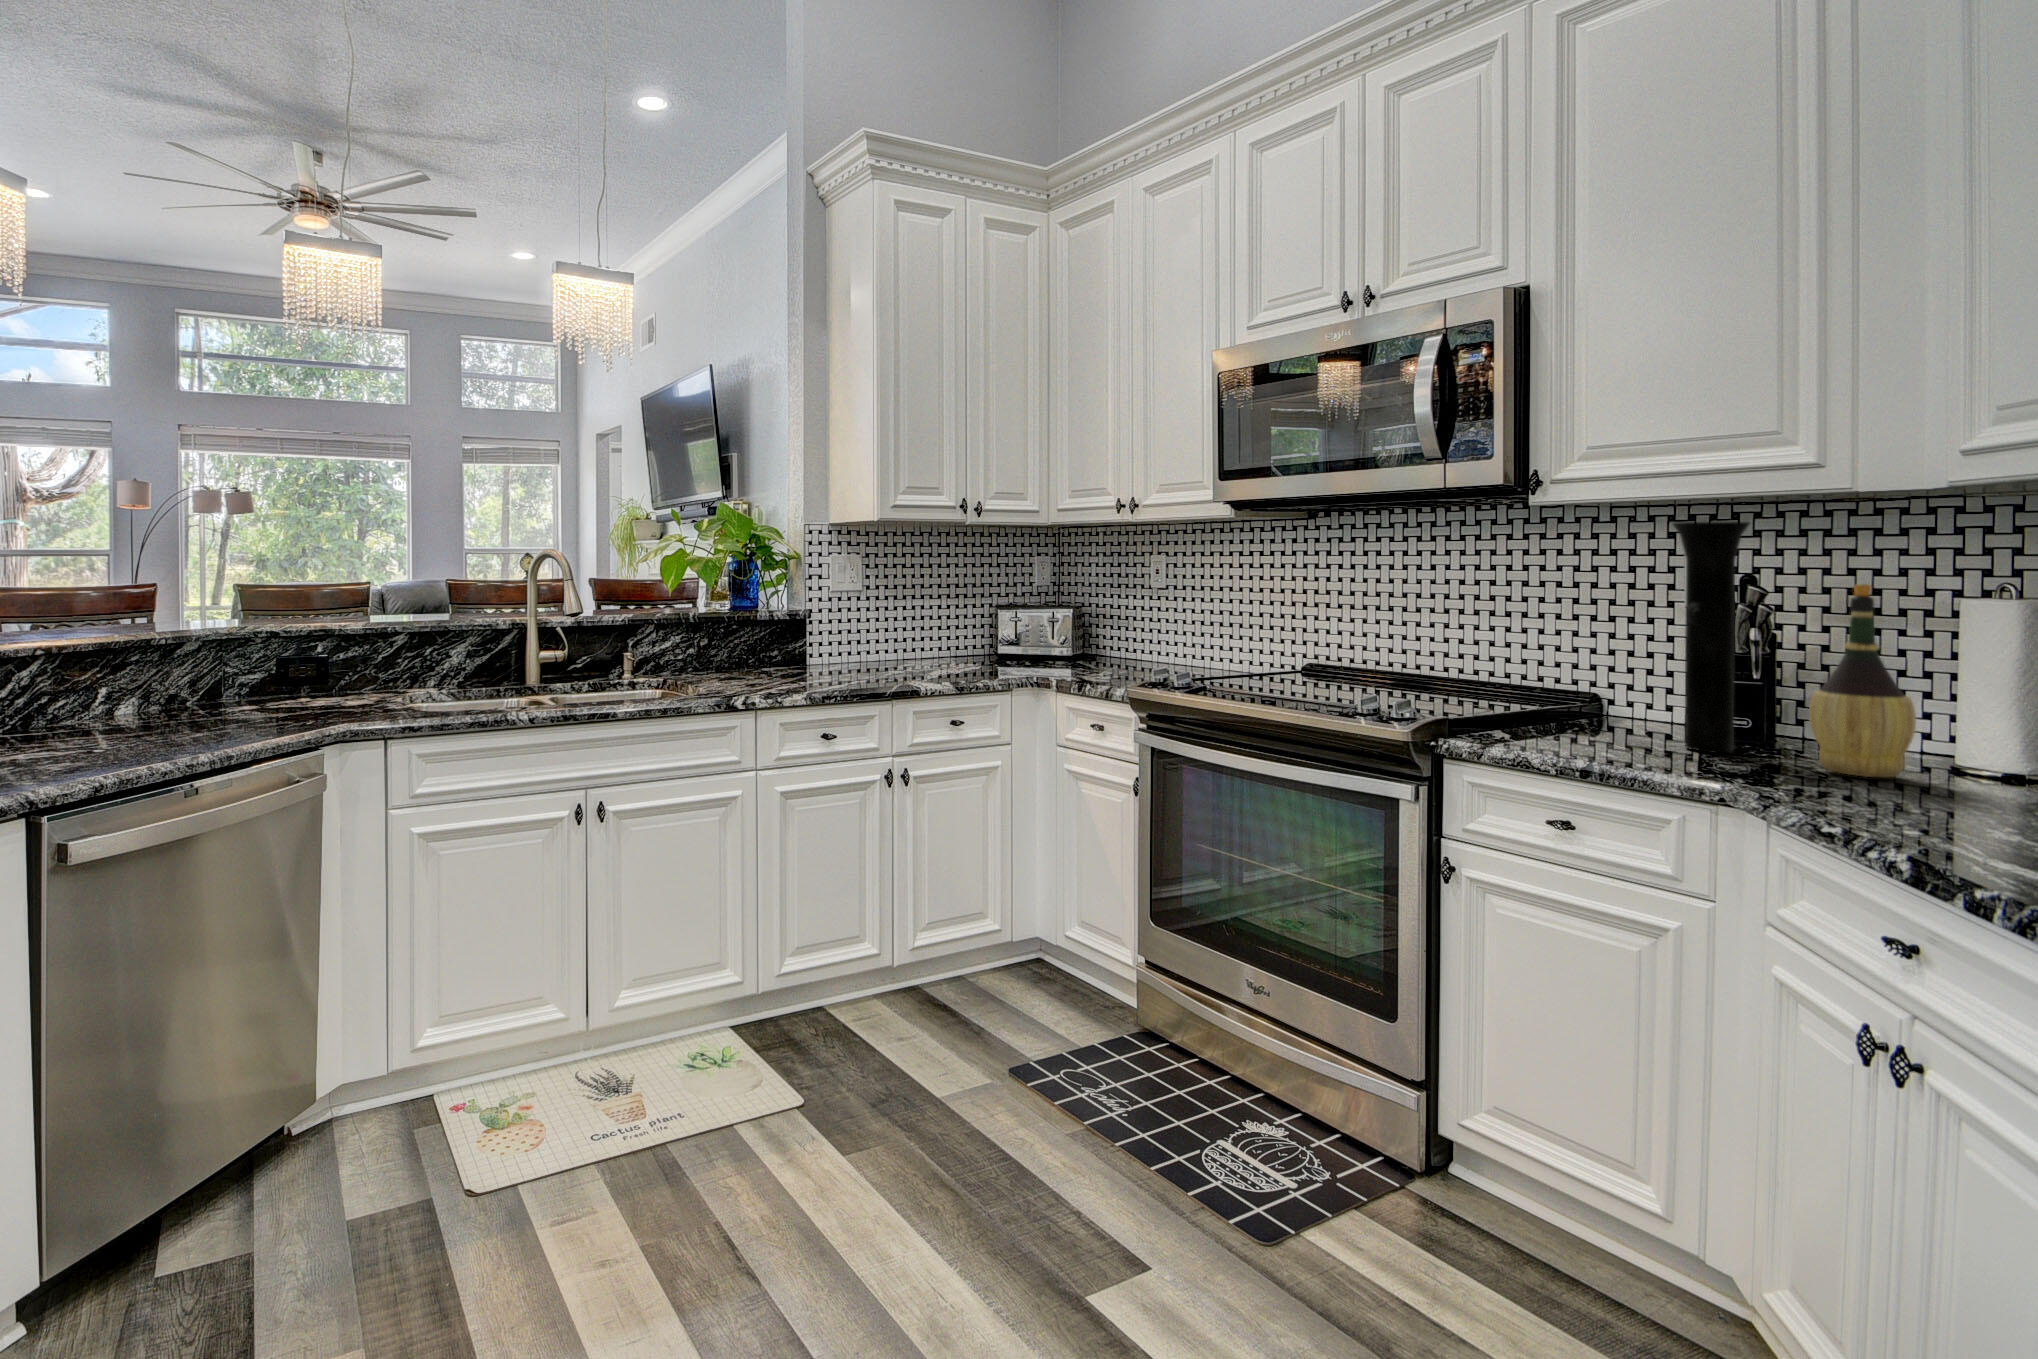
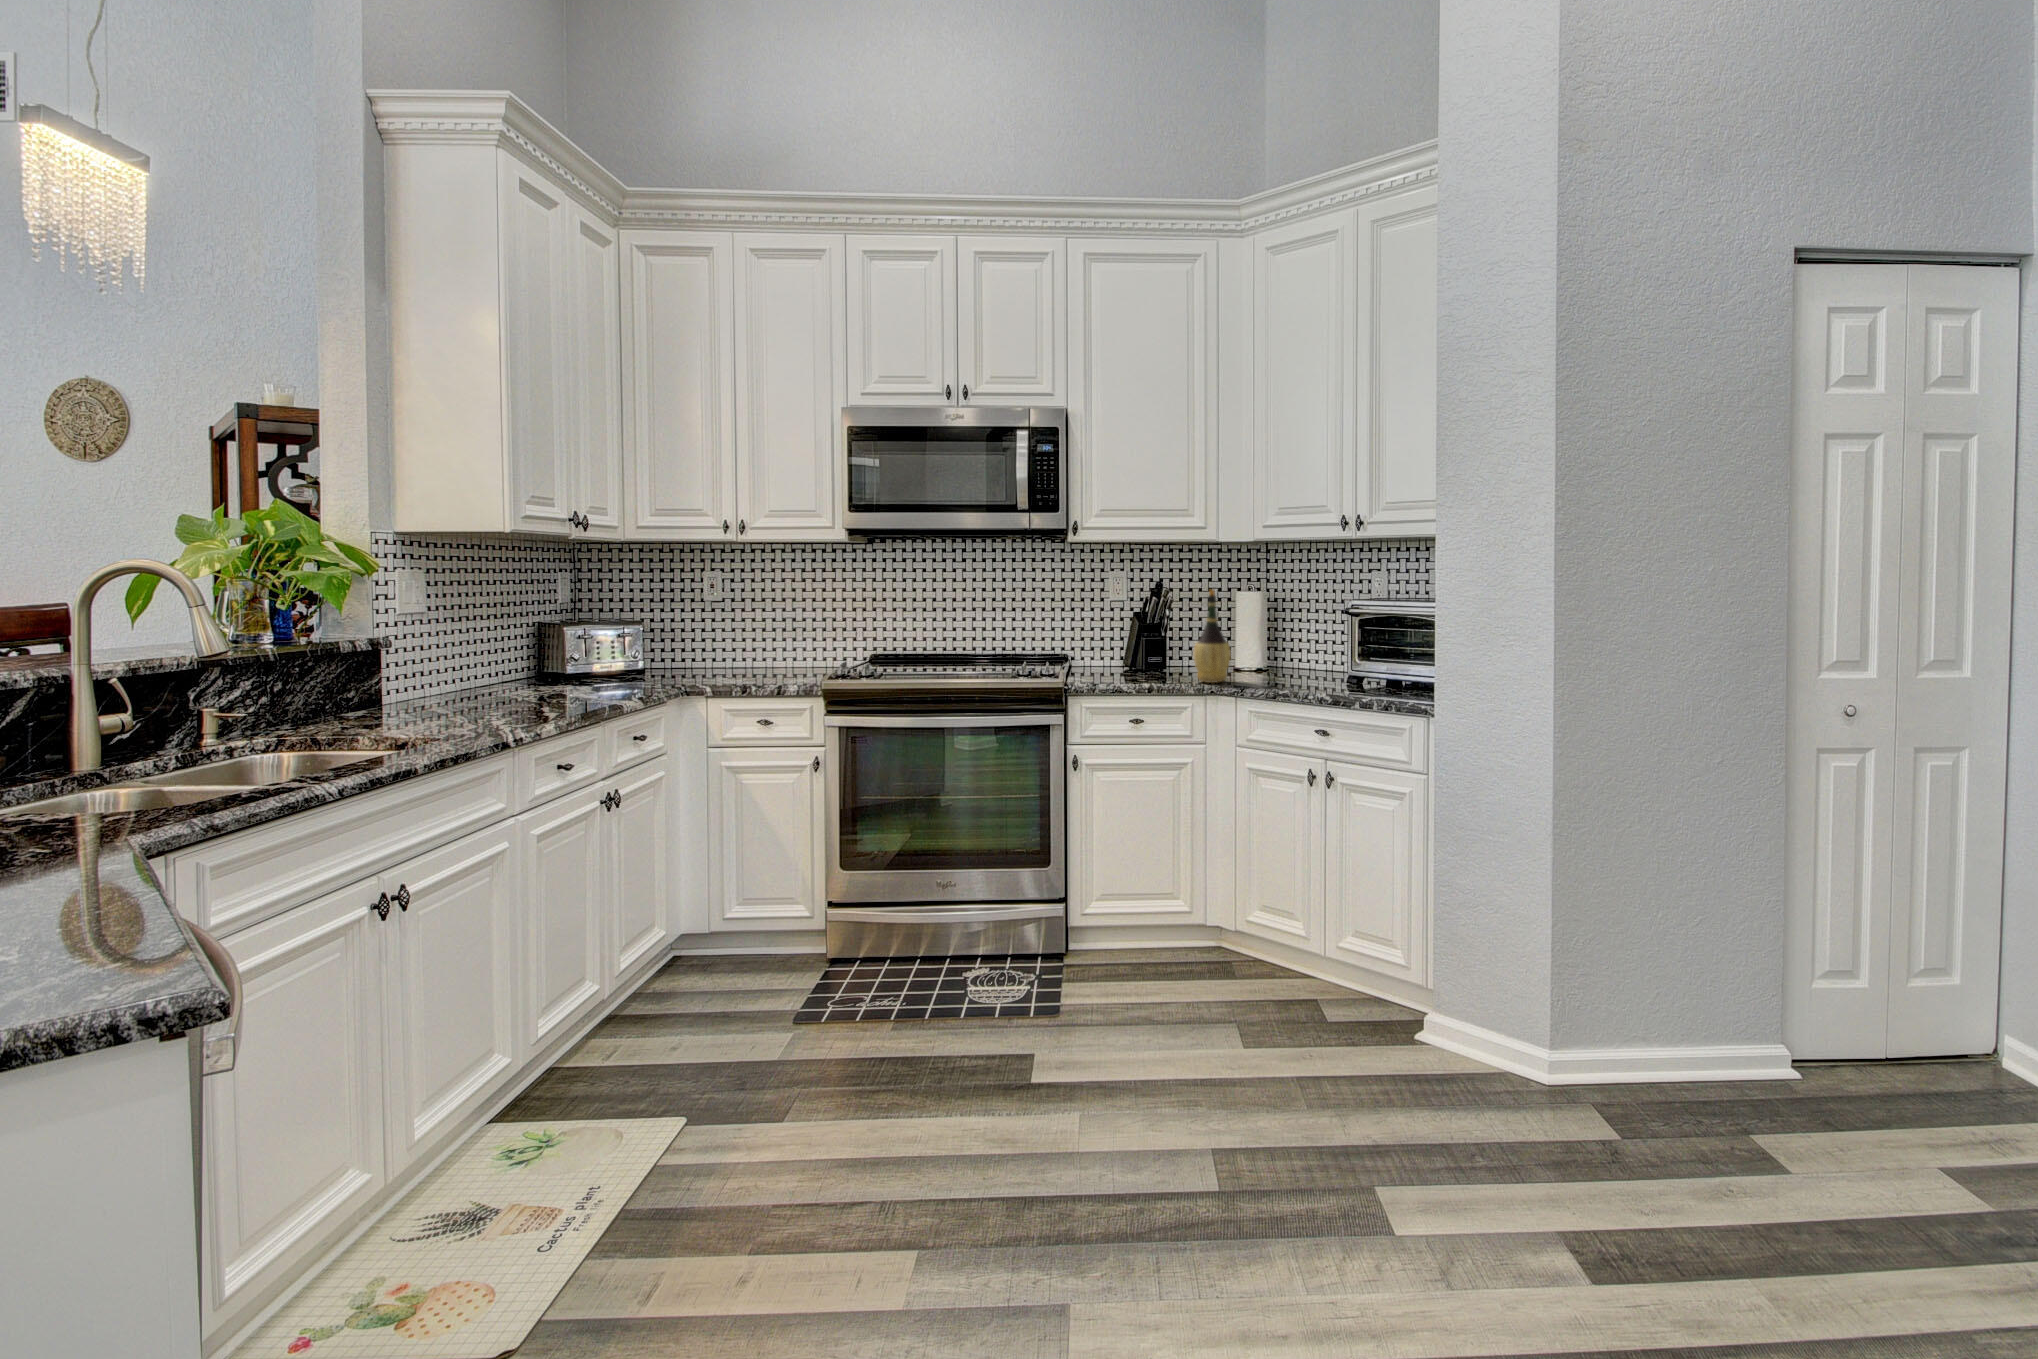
vase: present [1673,522,1750,753] -> none [1131,557,1165,681]

